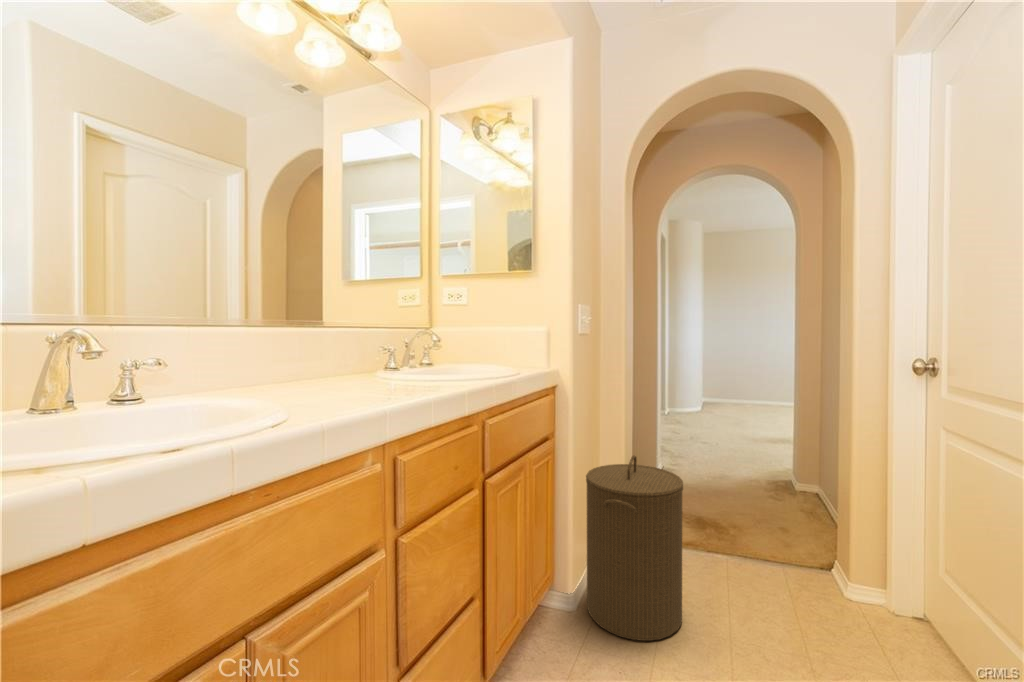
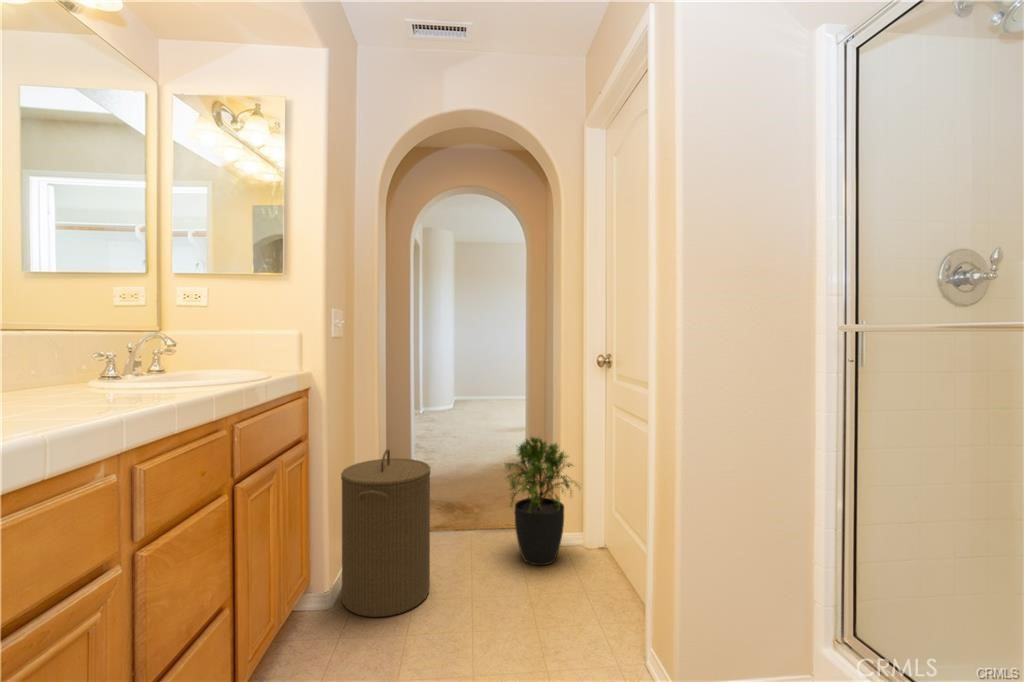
potted plant: none [773,456,901,627] -> present [504,437,577,565]

